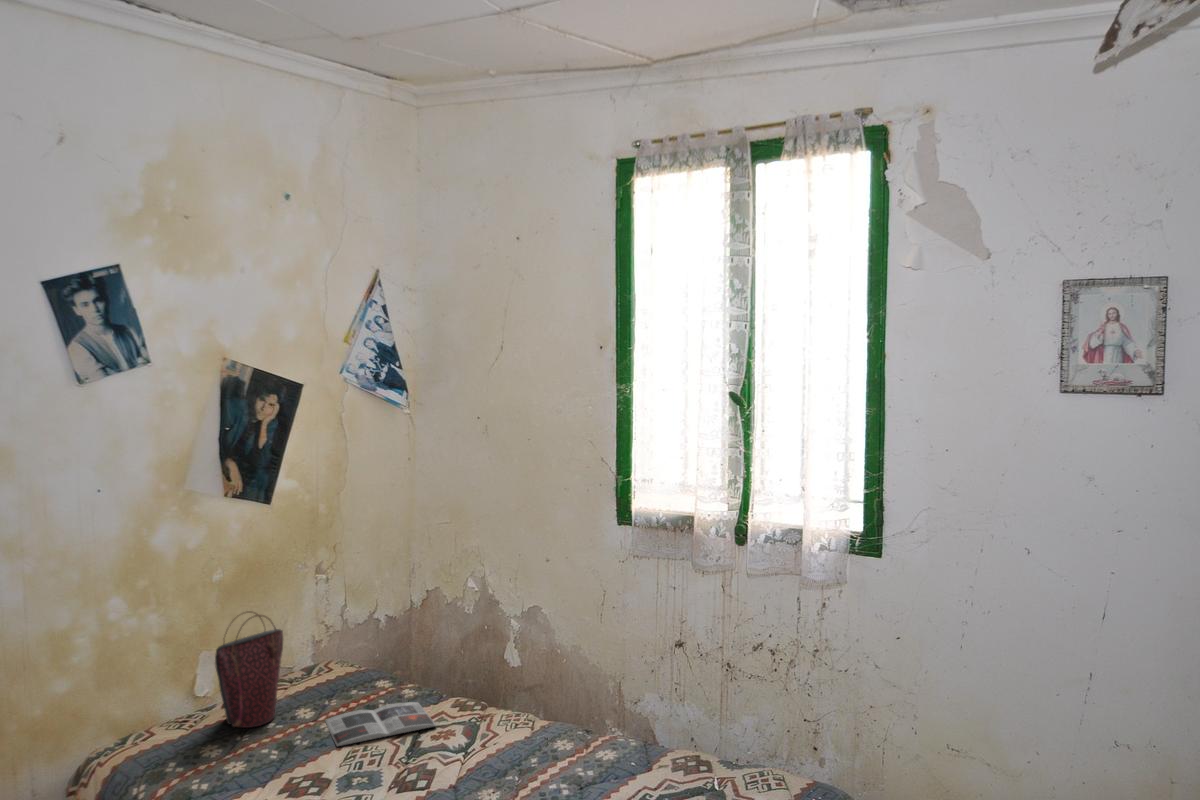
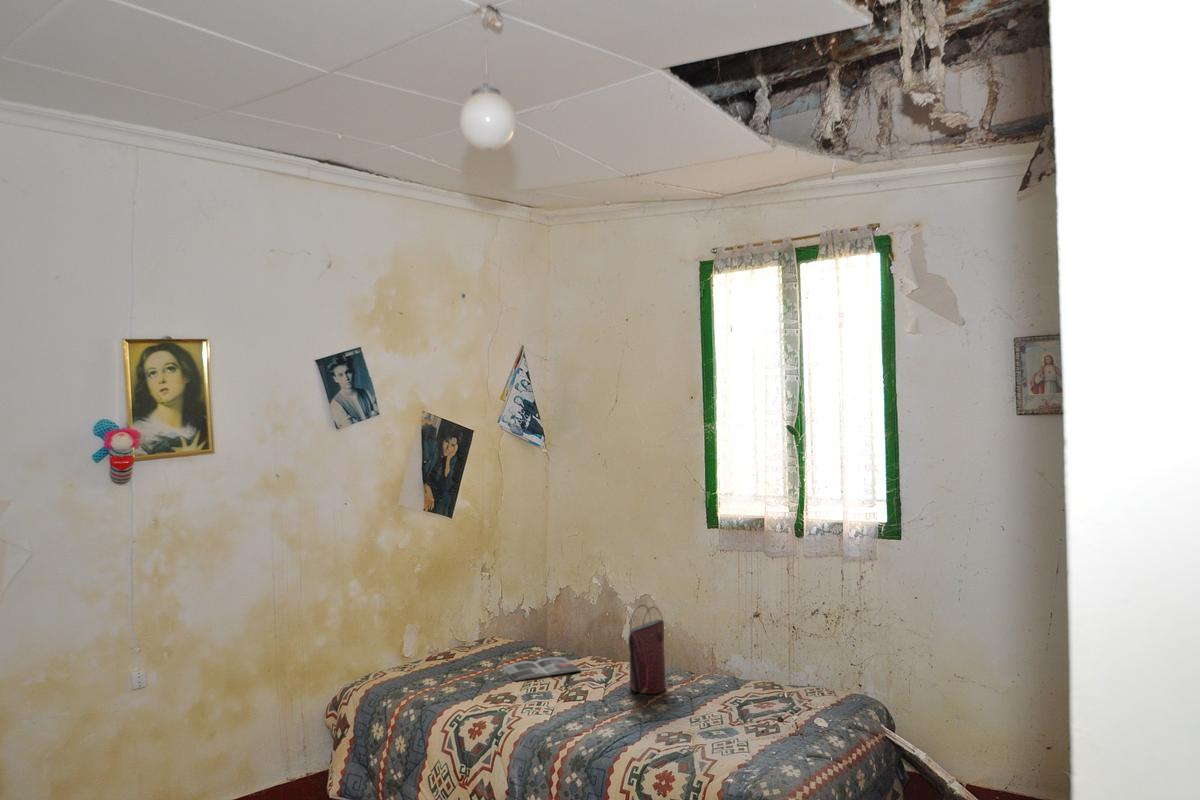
handbag: present [215,611,283,728] -> present [628,605,665,694]

